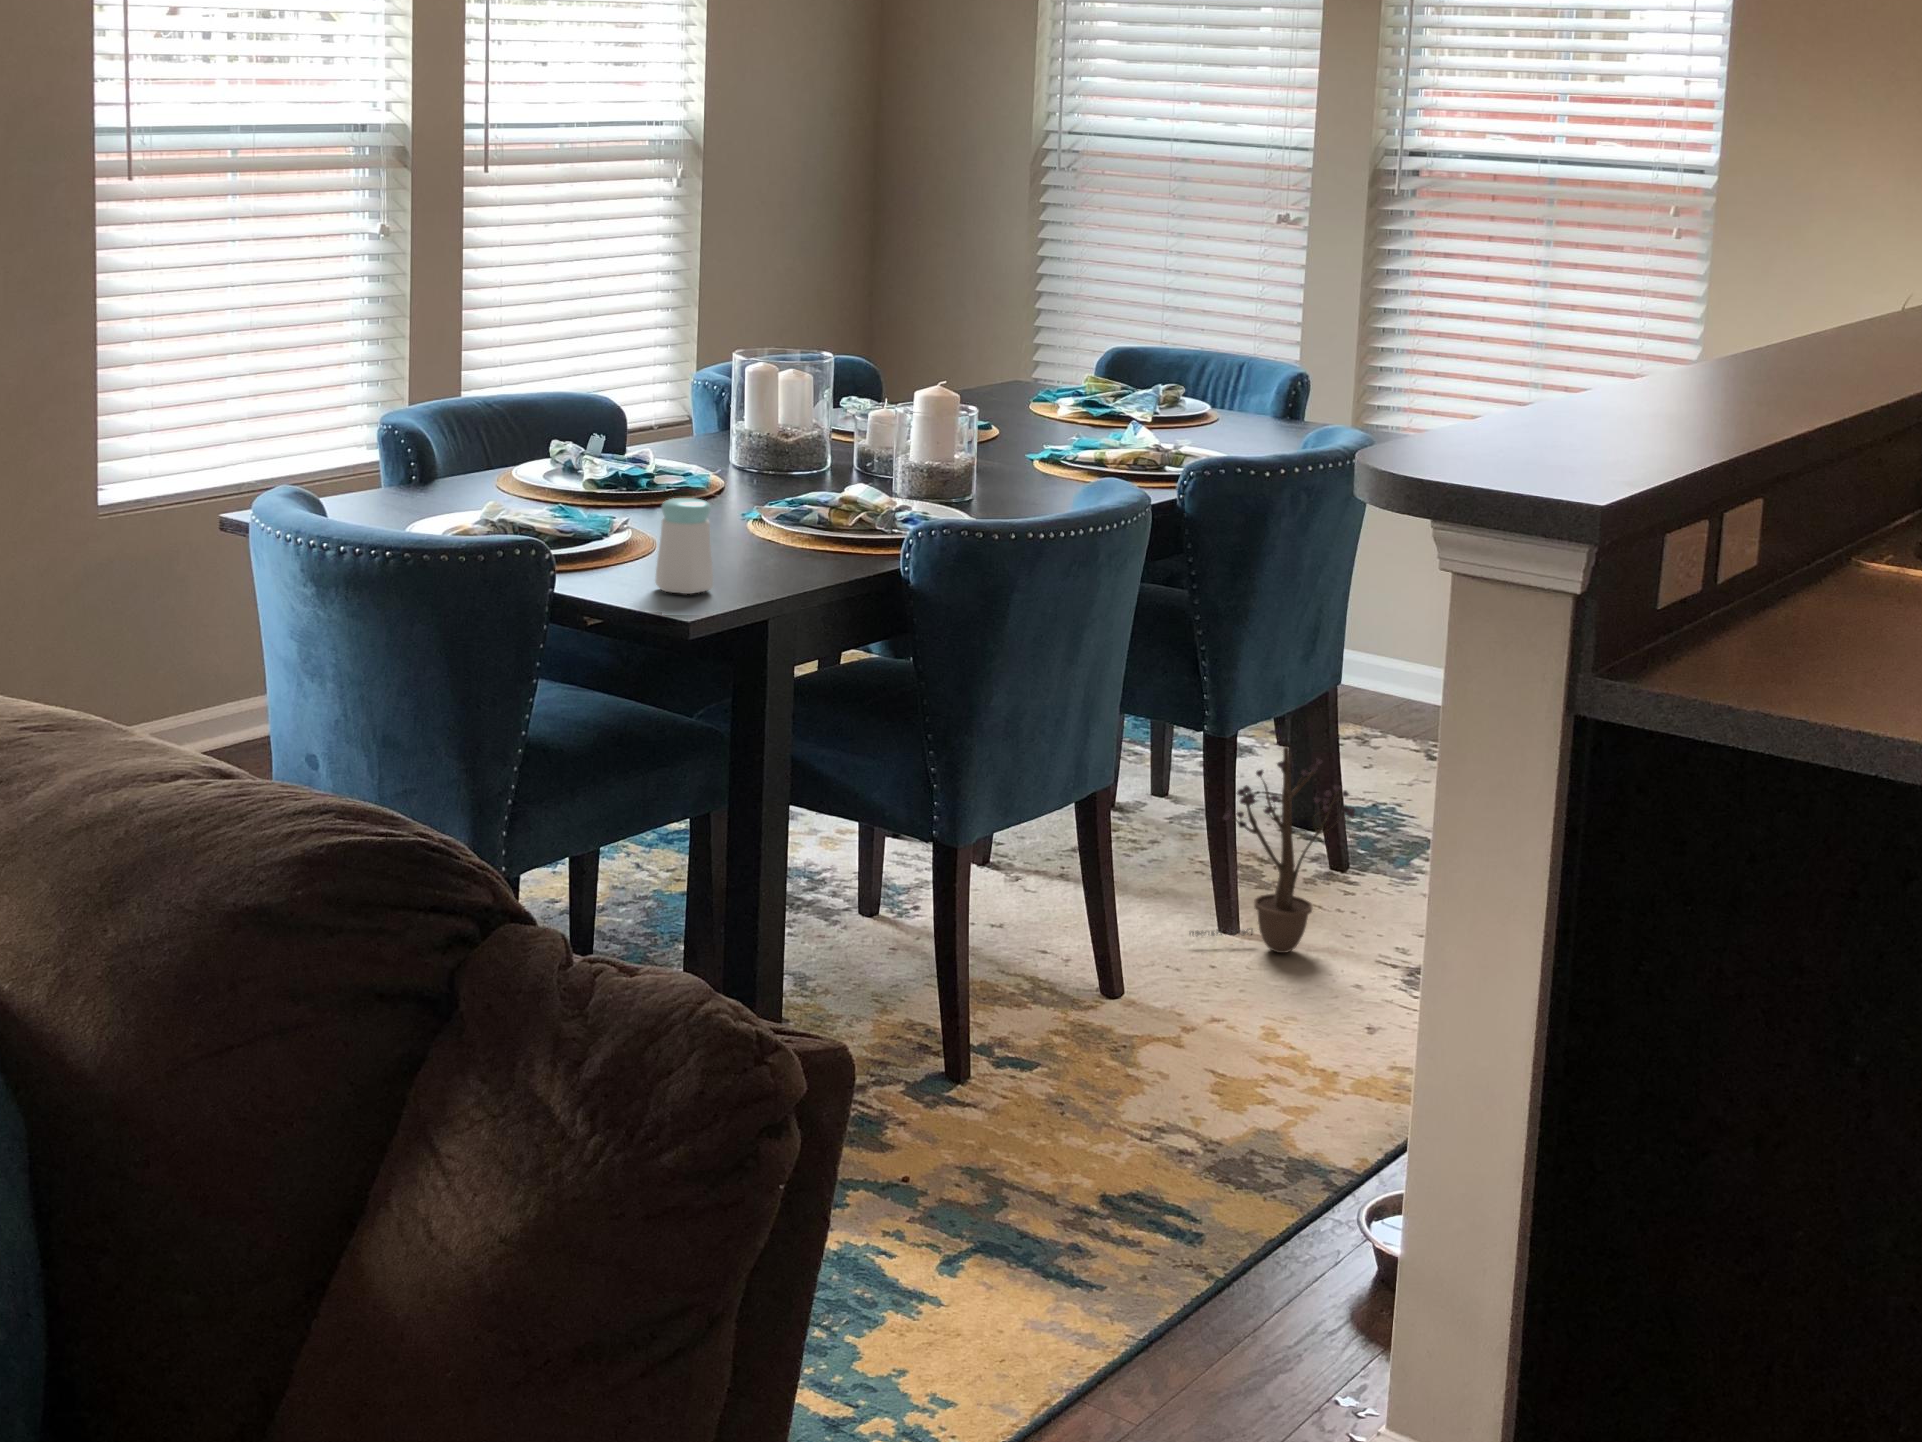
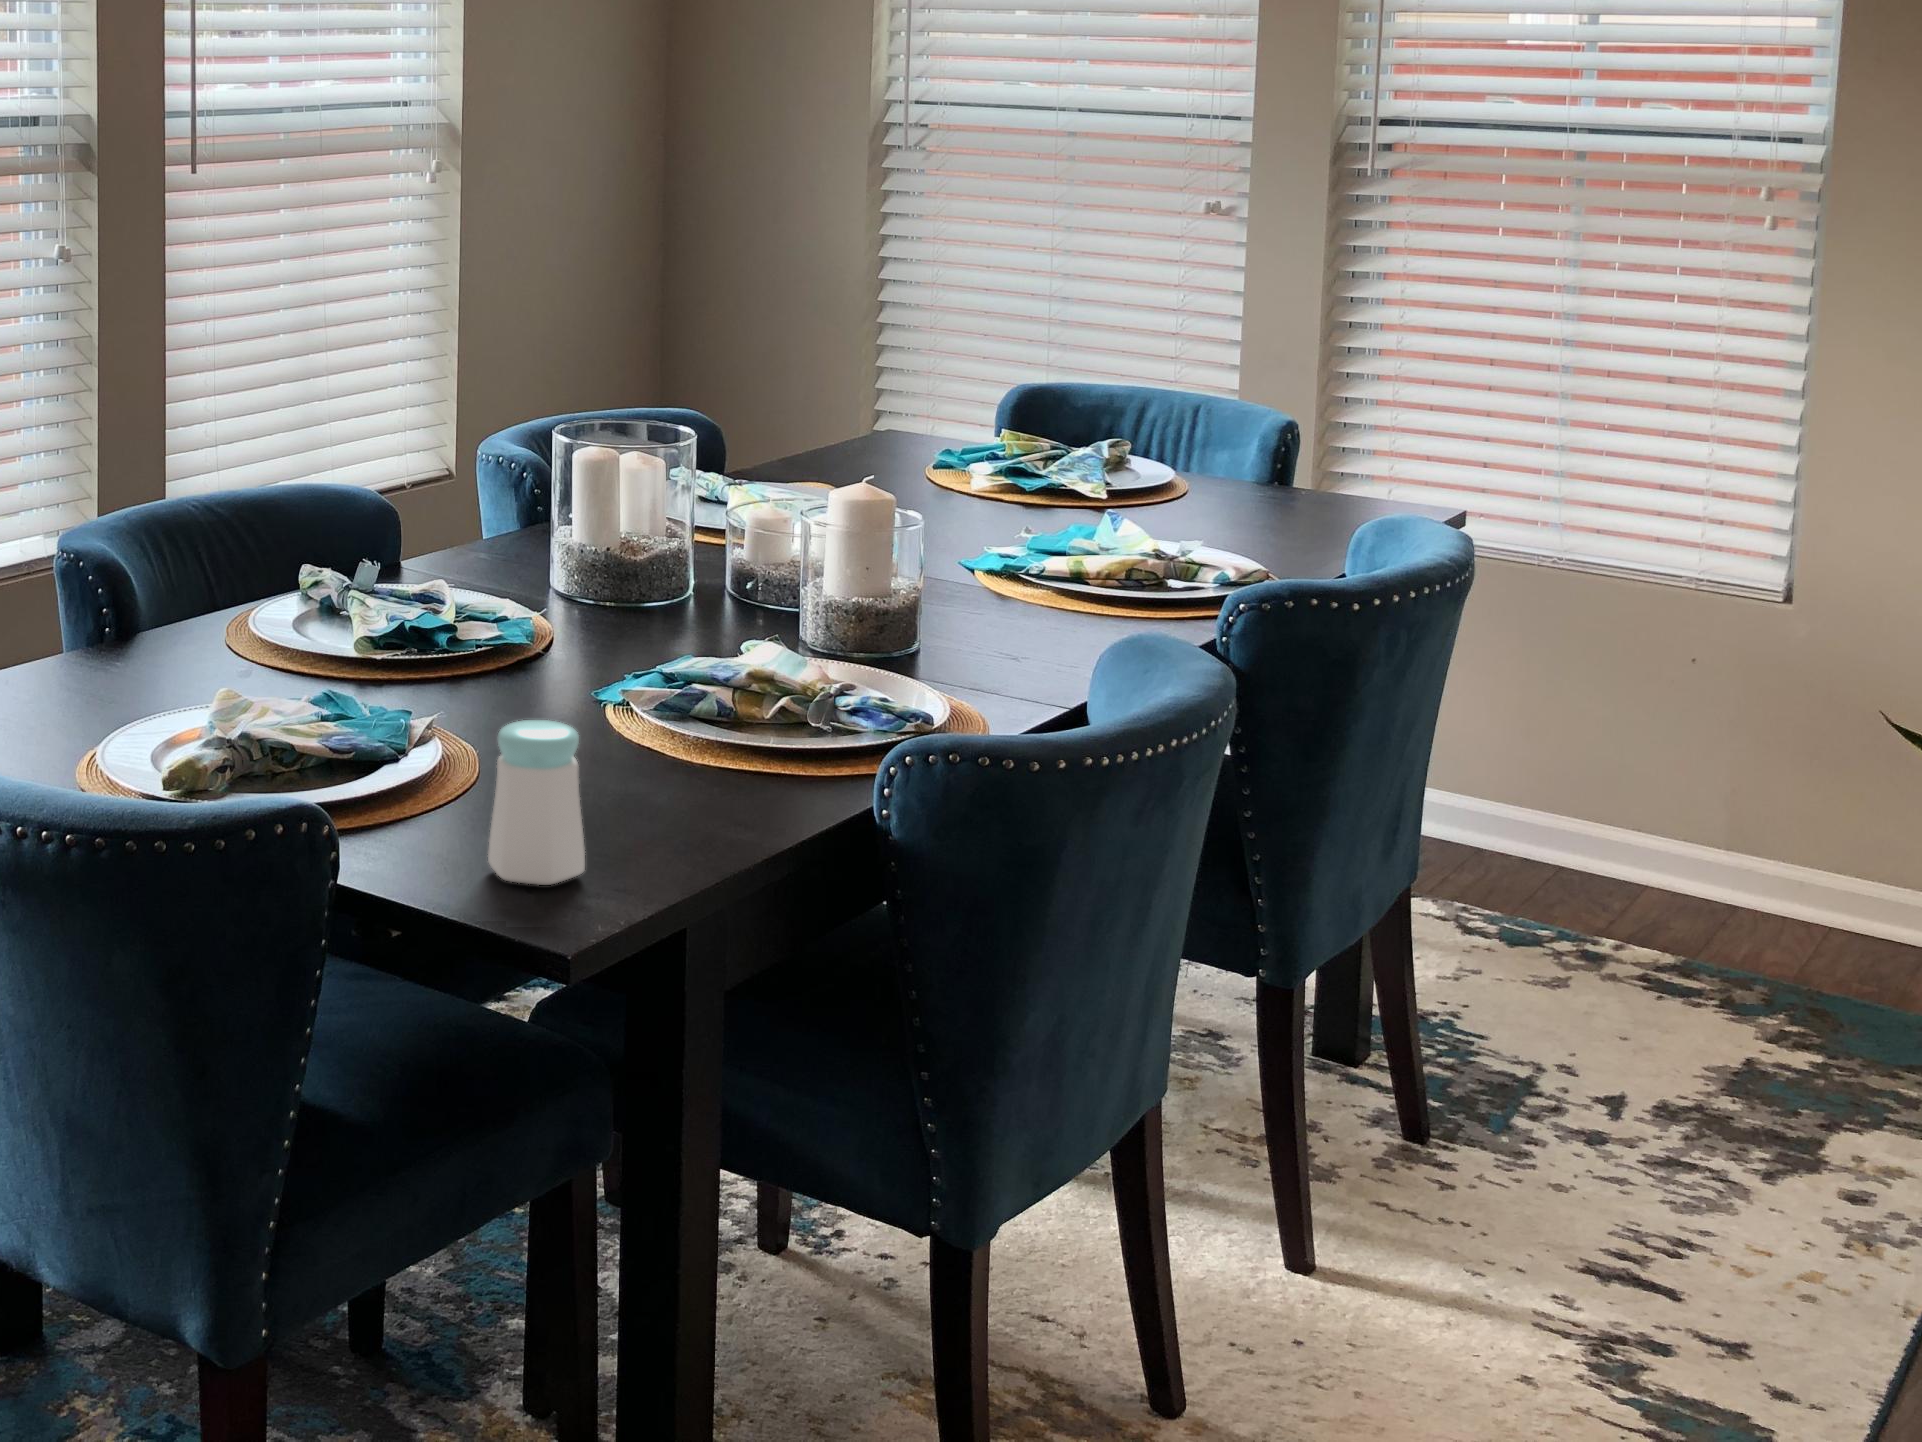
decorative plant: present [1190,747,1355,953] -> none [1247,1003,1498,1308]

